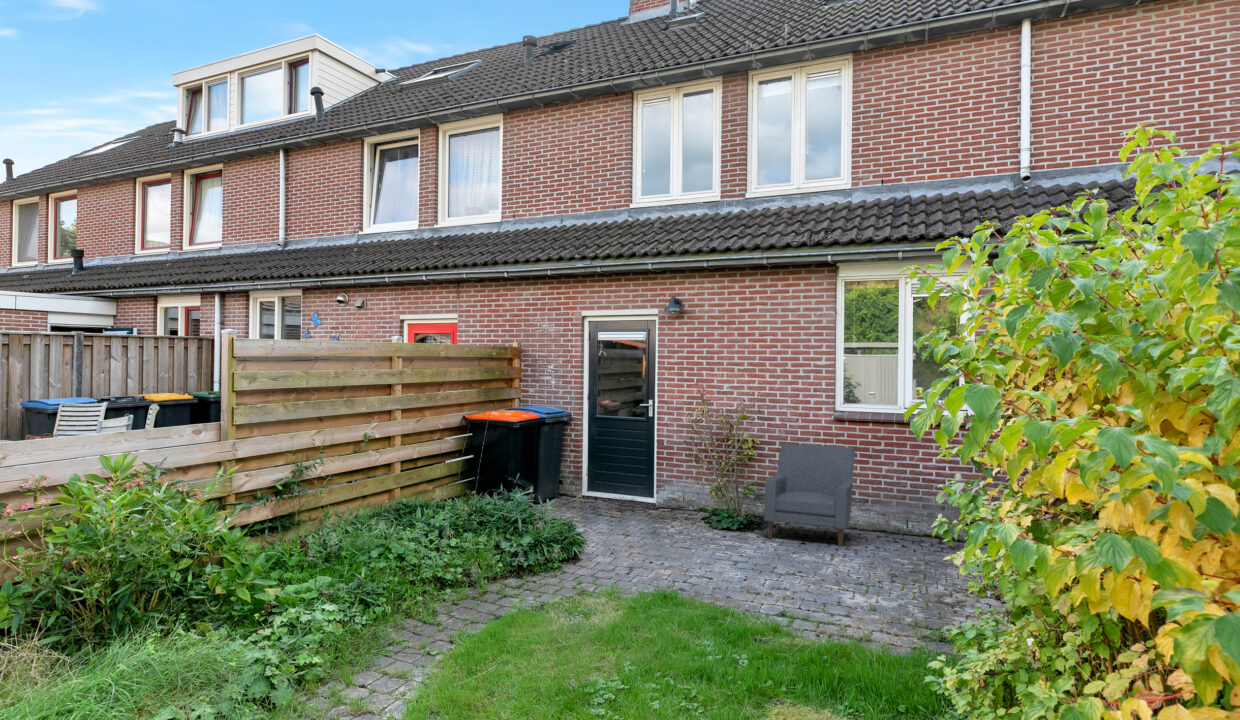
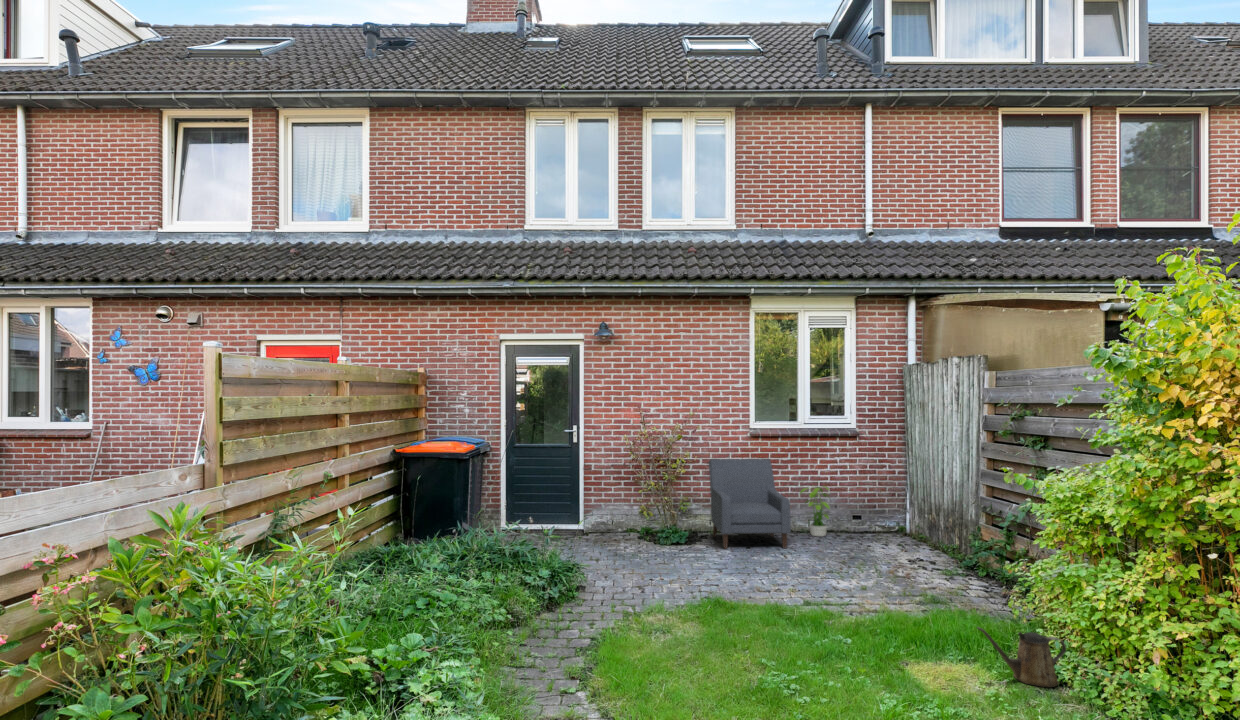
potted plant: none [885,481,926,545] -> present [800,487,830,536]
watering can: none [814,599,928,688] -> present [977,627,1066,687]

